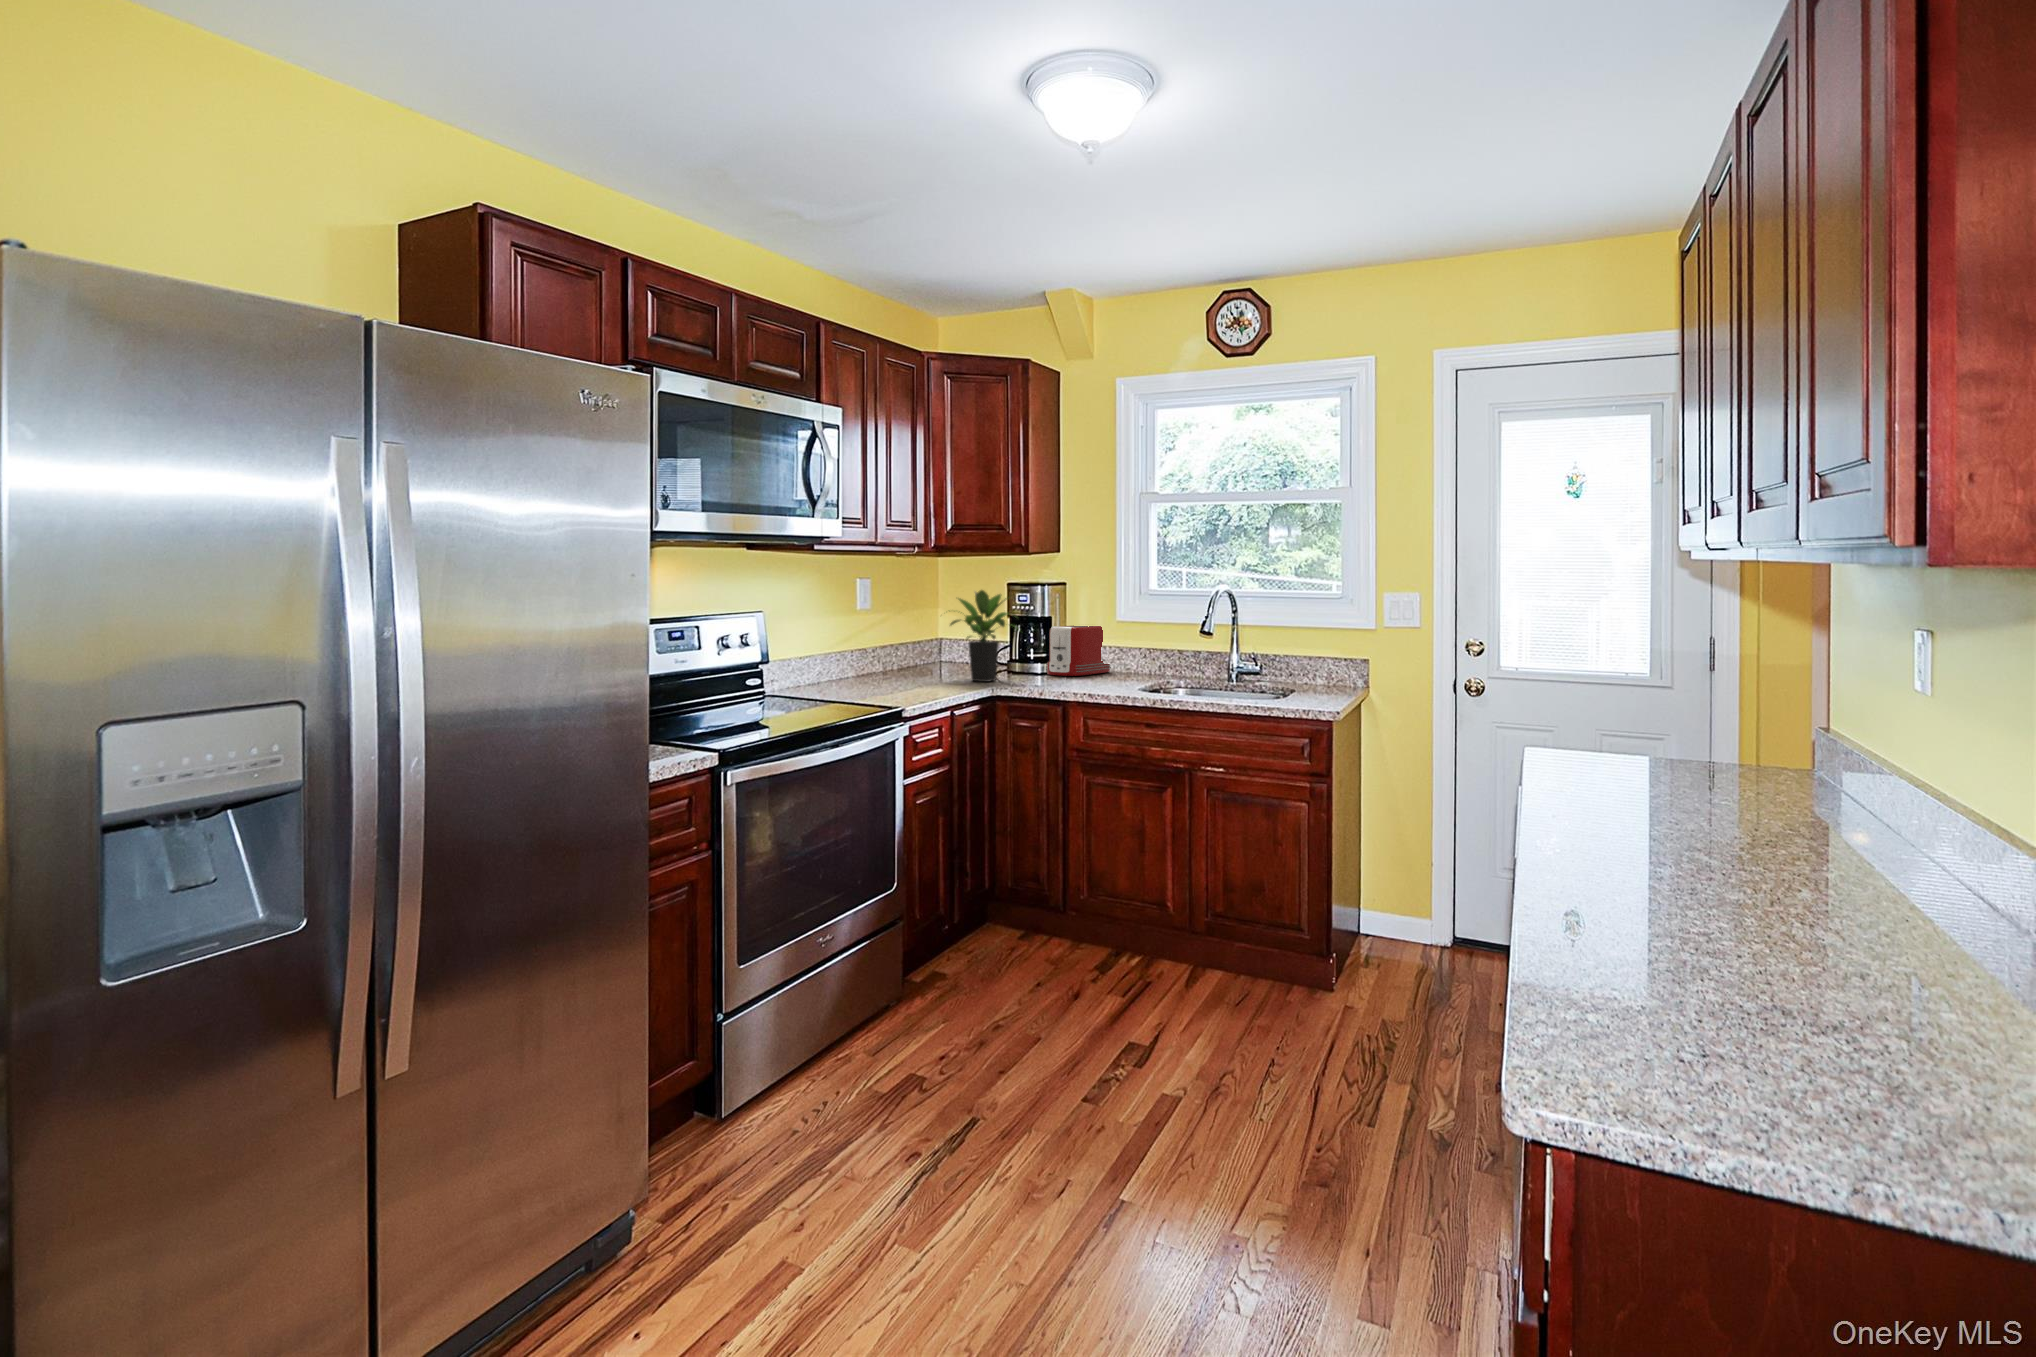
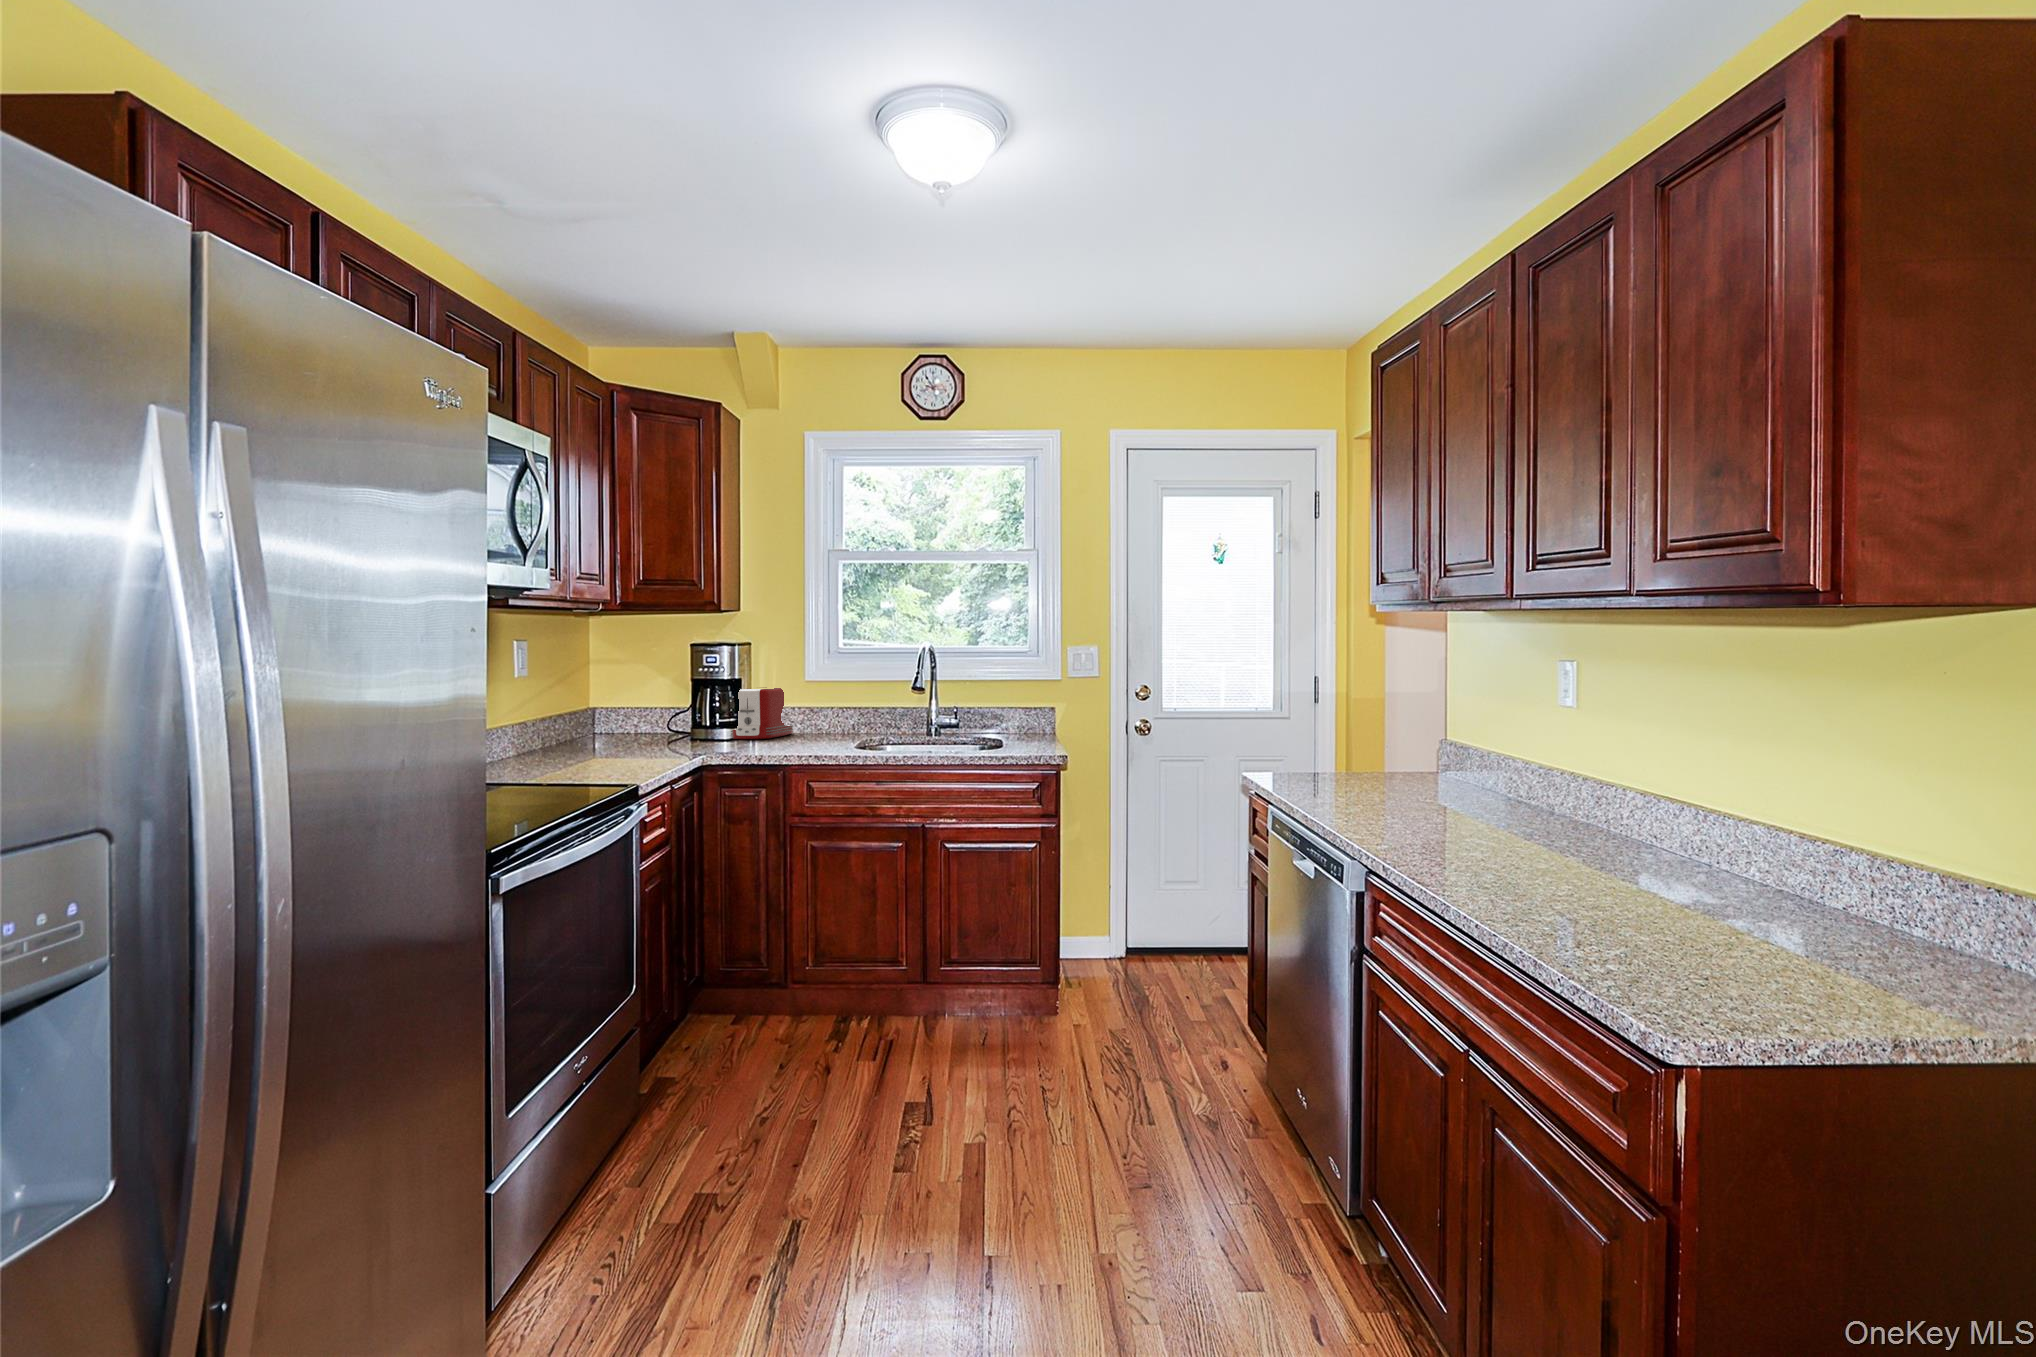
potted plant: present [950,590,1017,682] -> none [623,651,720,749]

